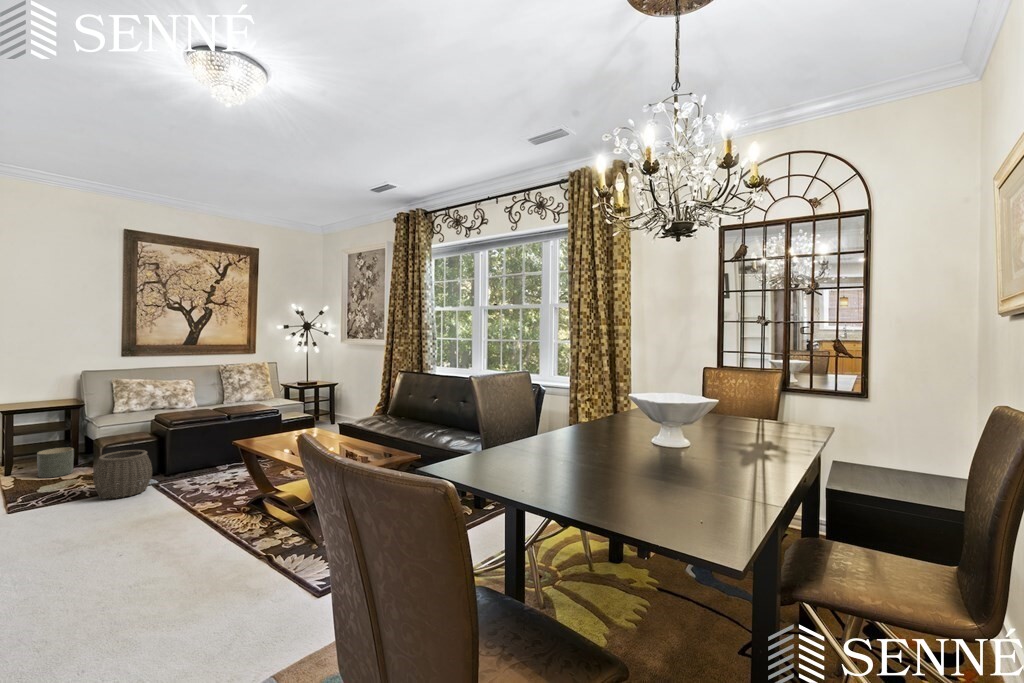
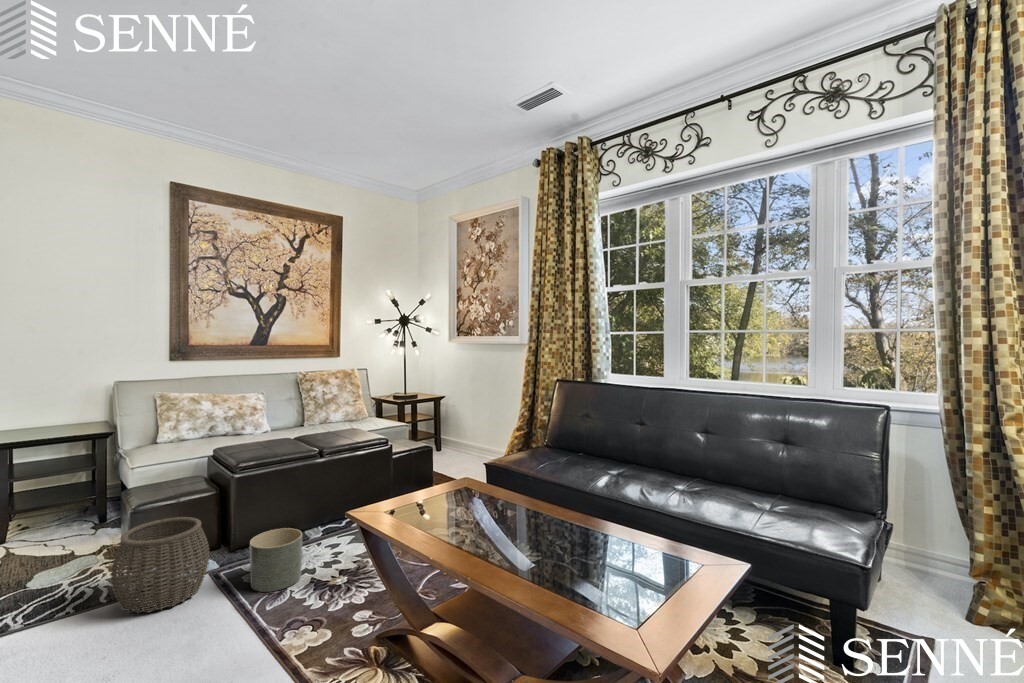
planter: present [37,448,74,478] -> present [250,528,302,592]

